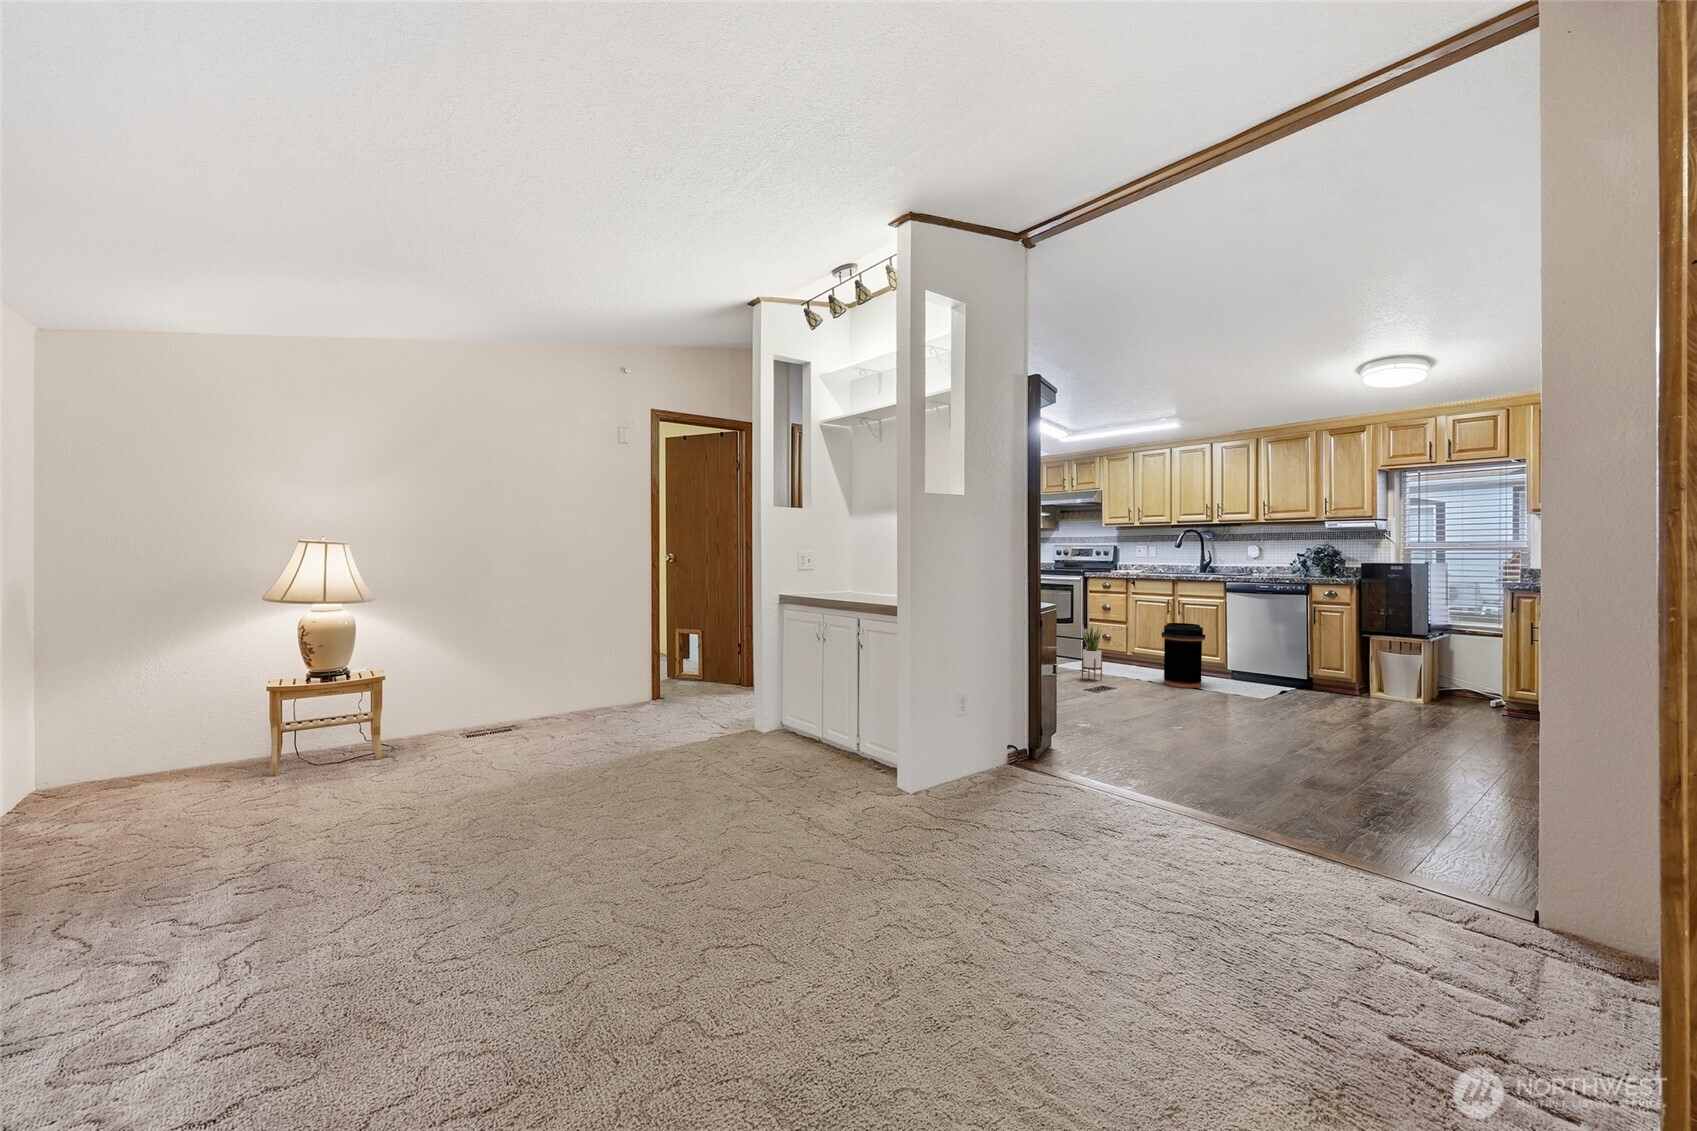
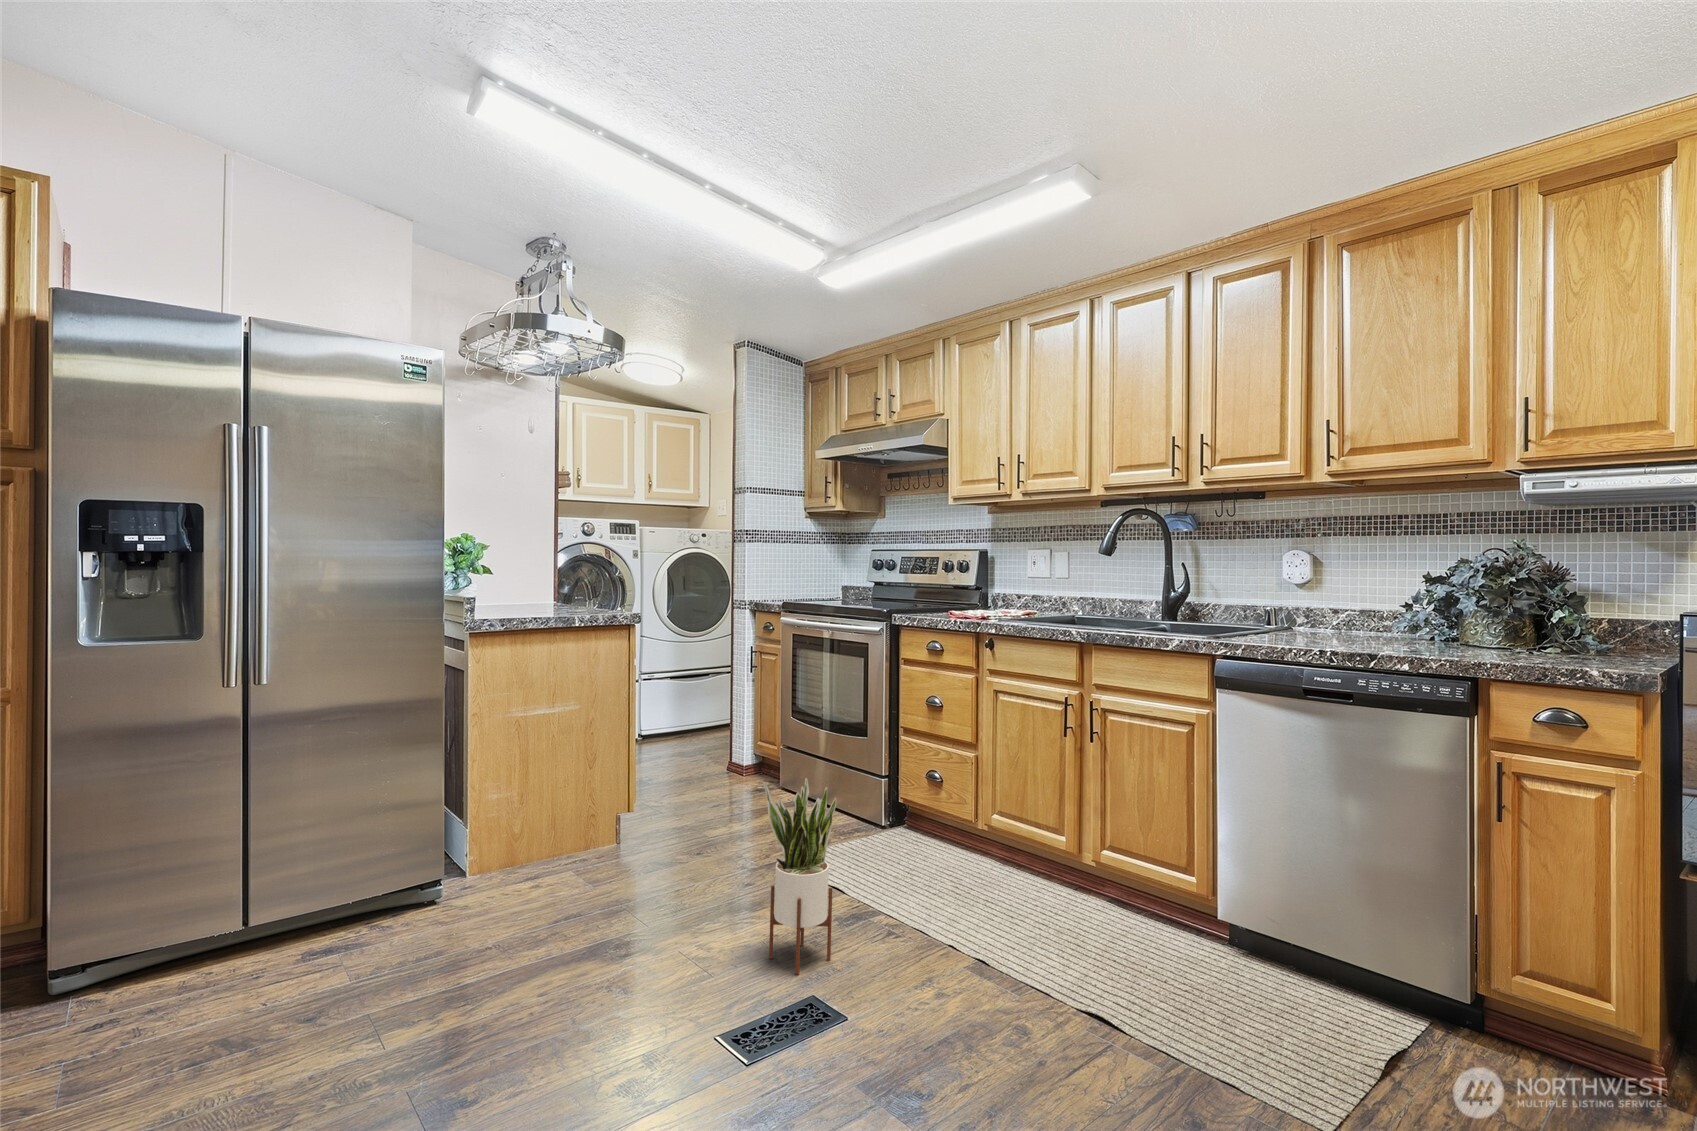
trash can: present [1162,623,1205,688] -> none [1004,786,1136,1026]

